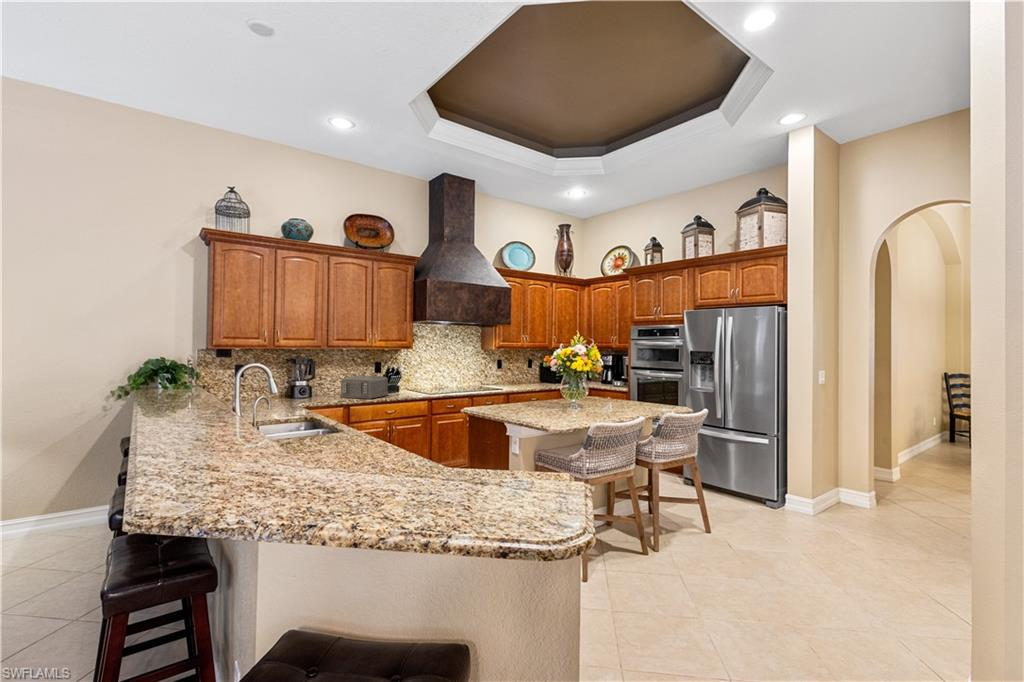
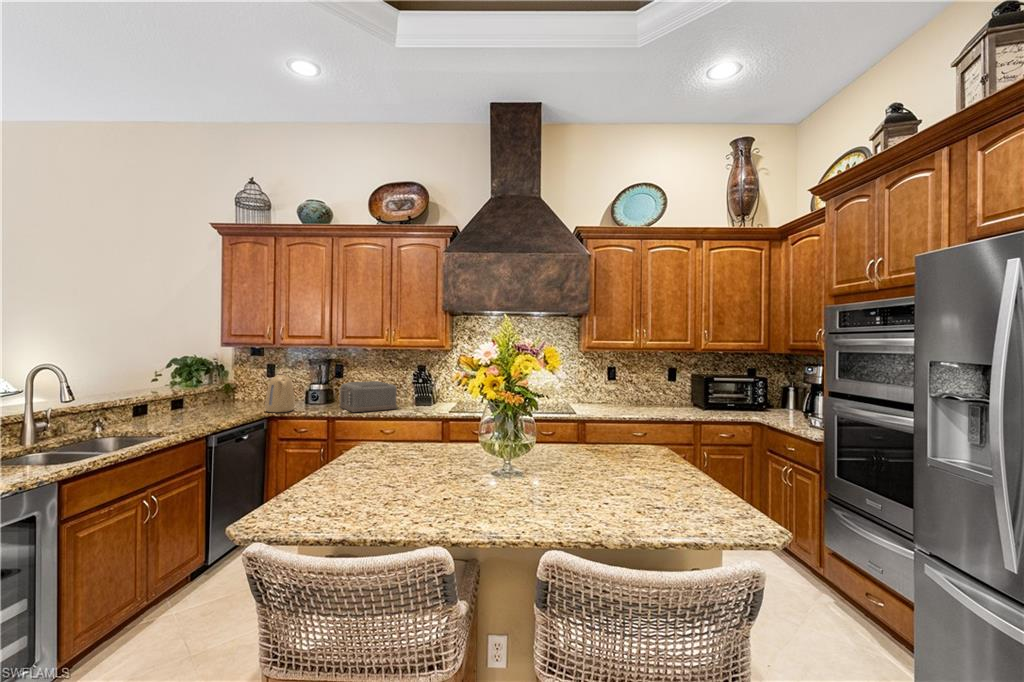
kettle: none [298,372,326,404] -> present [265,375,295,412]

